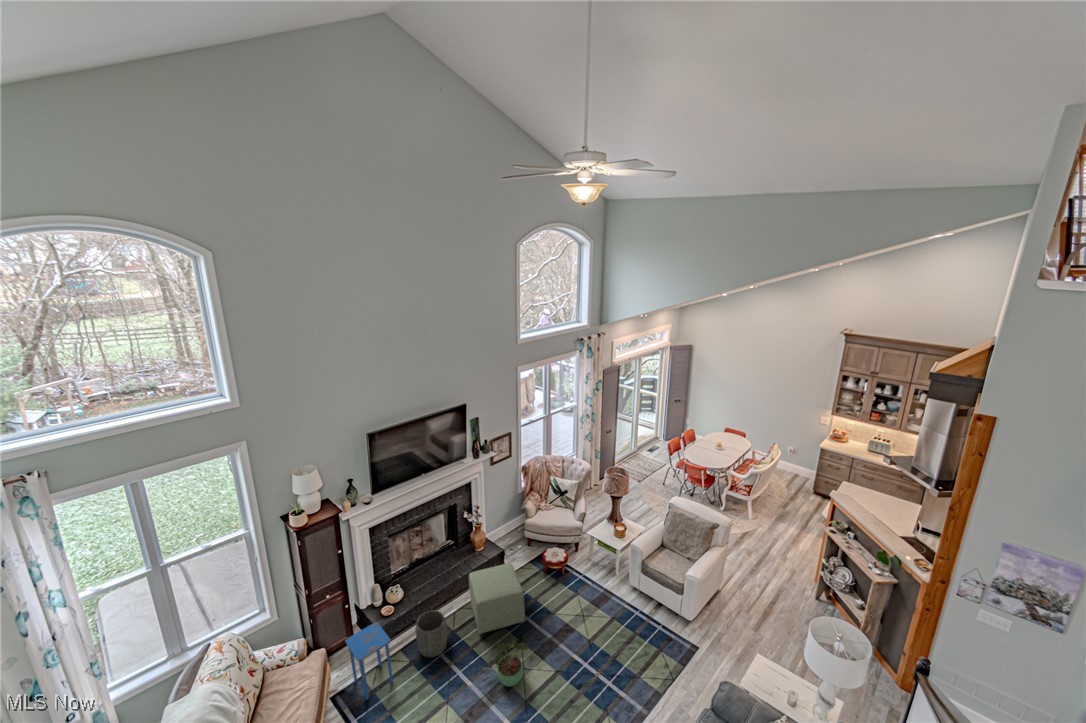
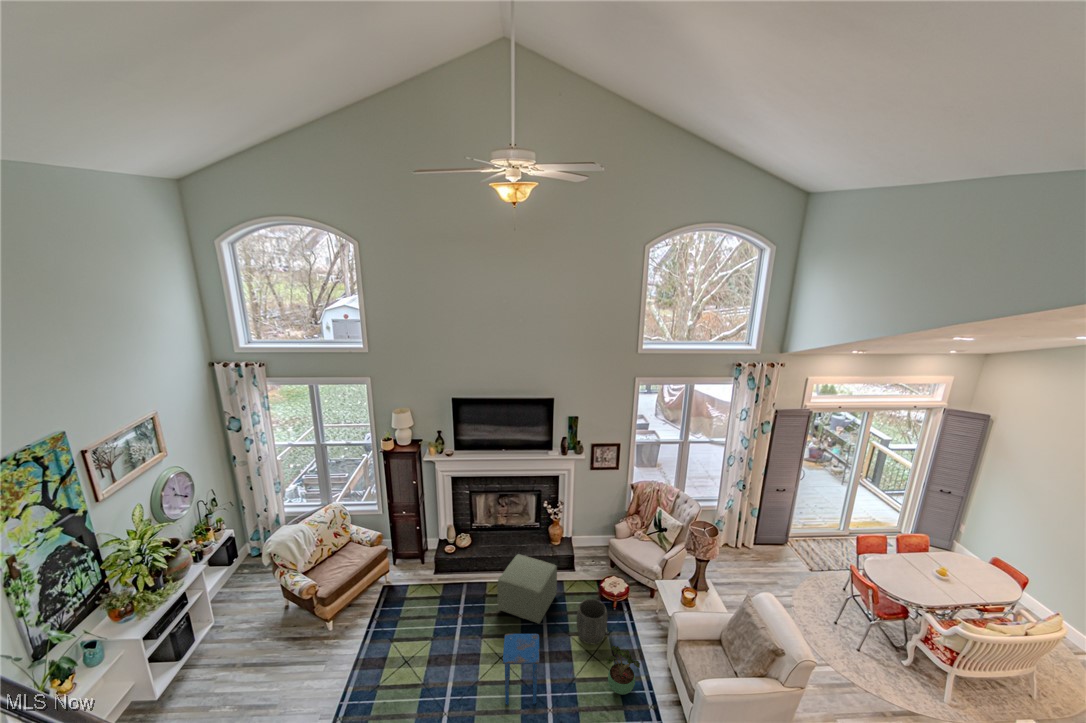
woven basket: present [415,610,448,657] -> present [577,599,608,645]
side table: present [345,622,393,700] -> present [503,634,539,705]
potted plant: present [494,640,527,686] -> present [606,646,640,695]

